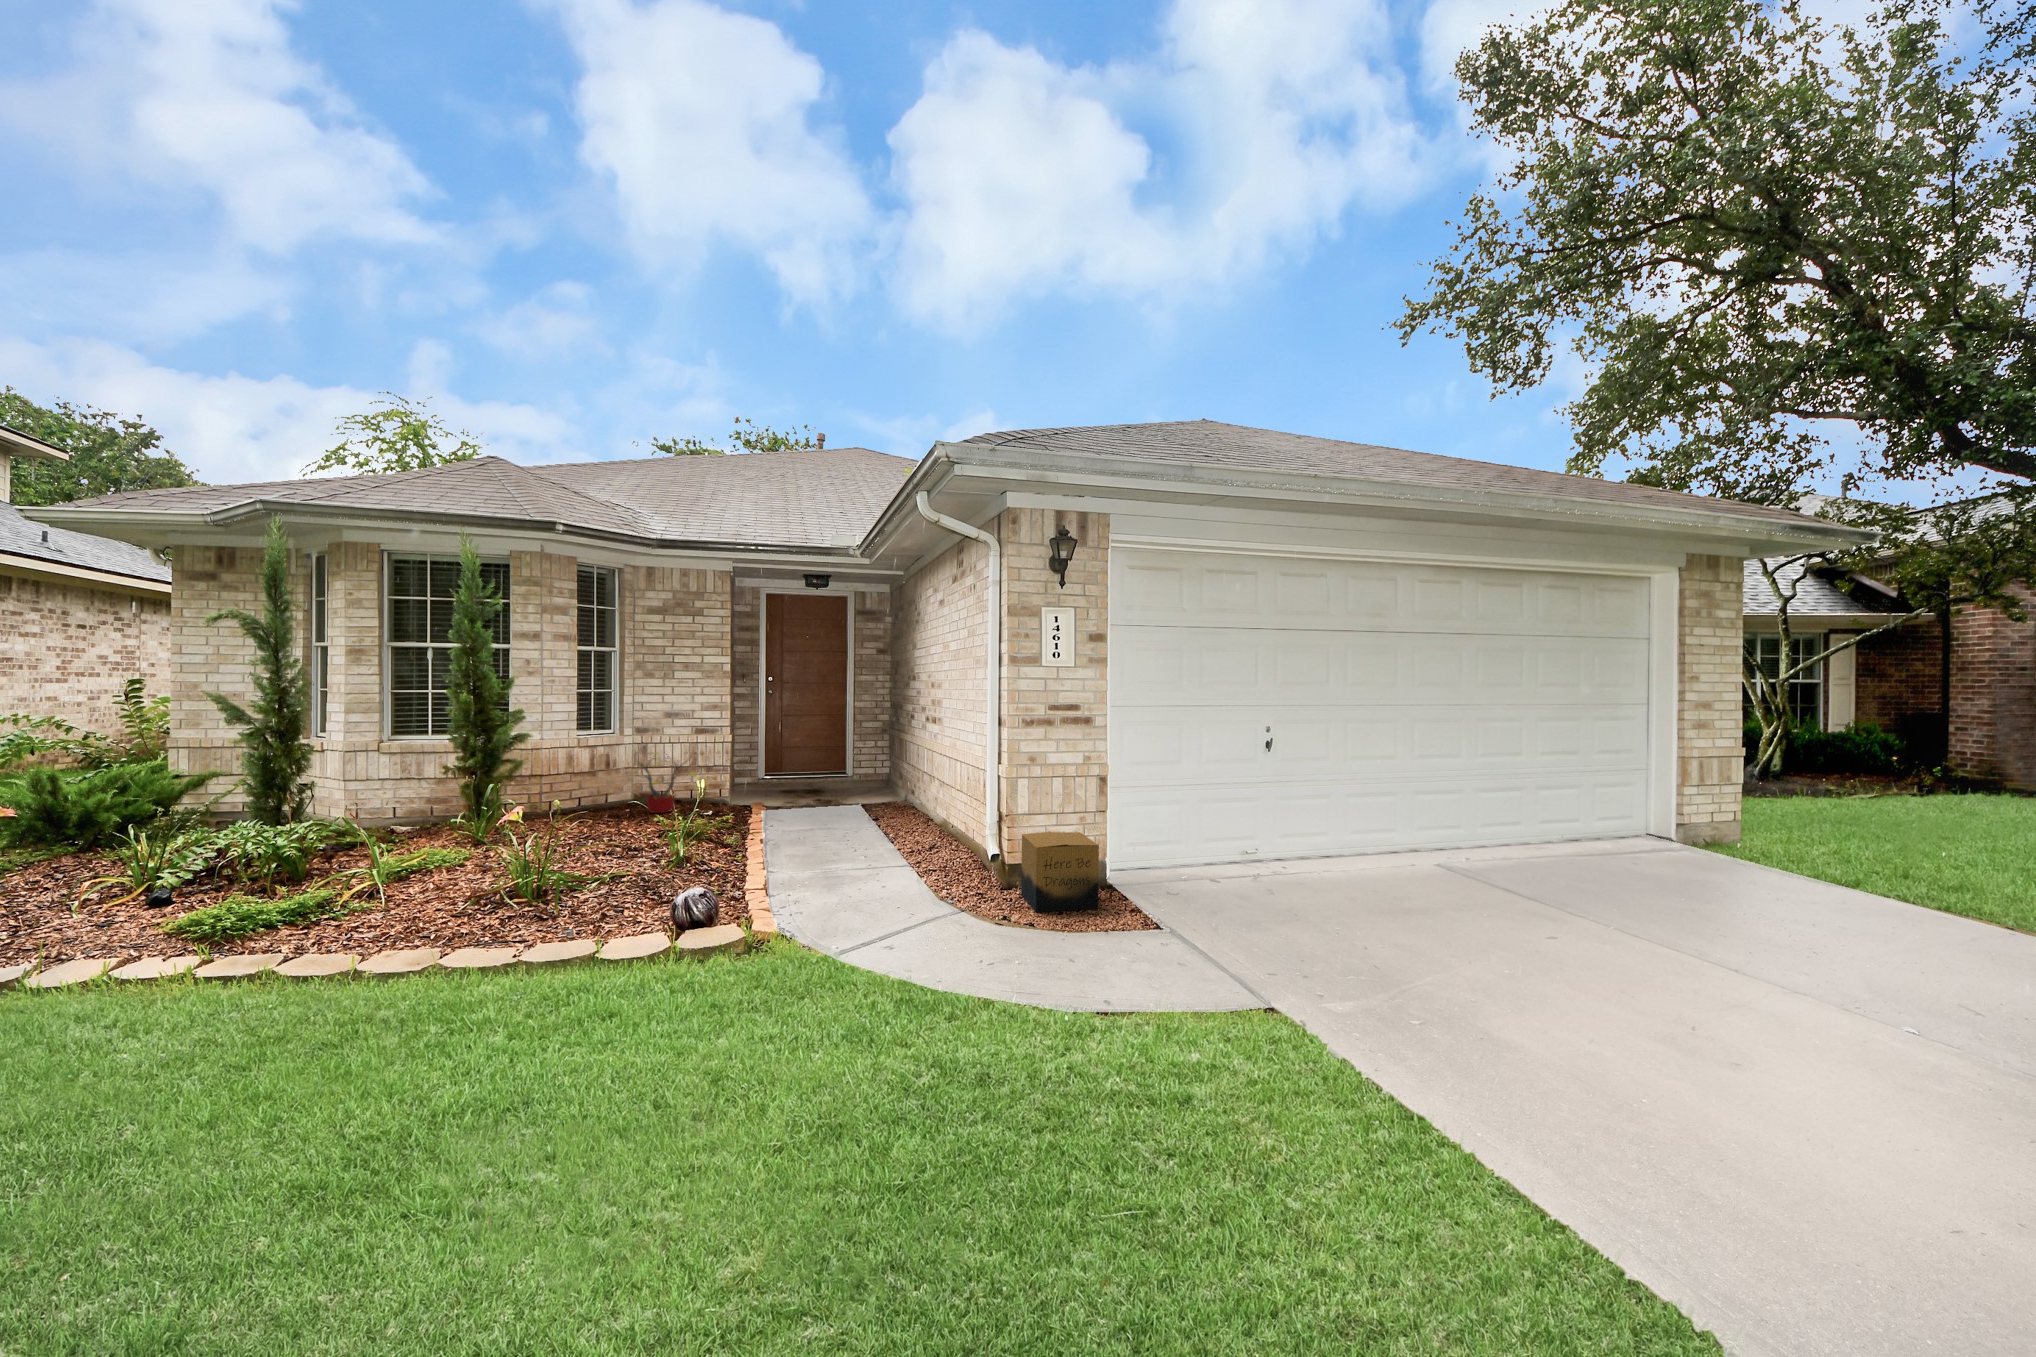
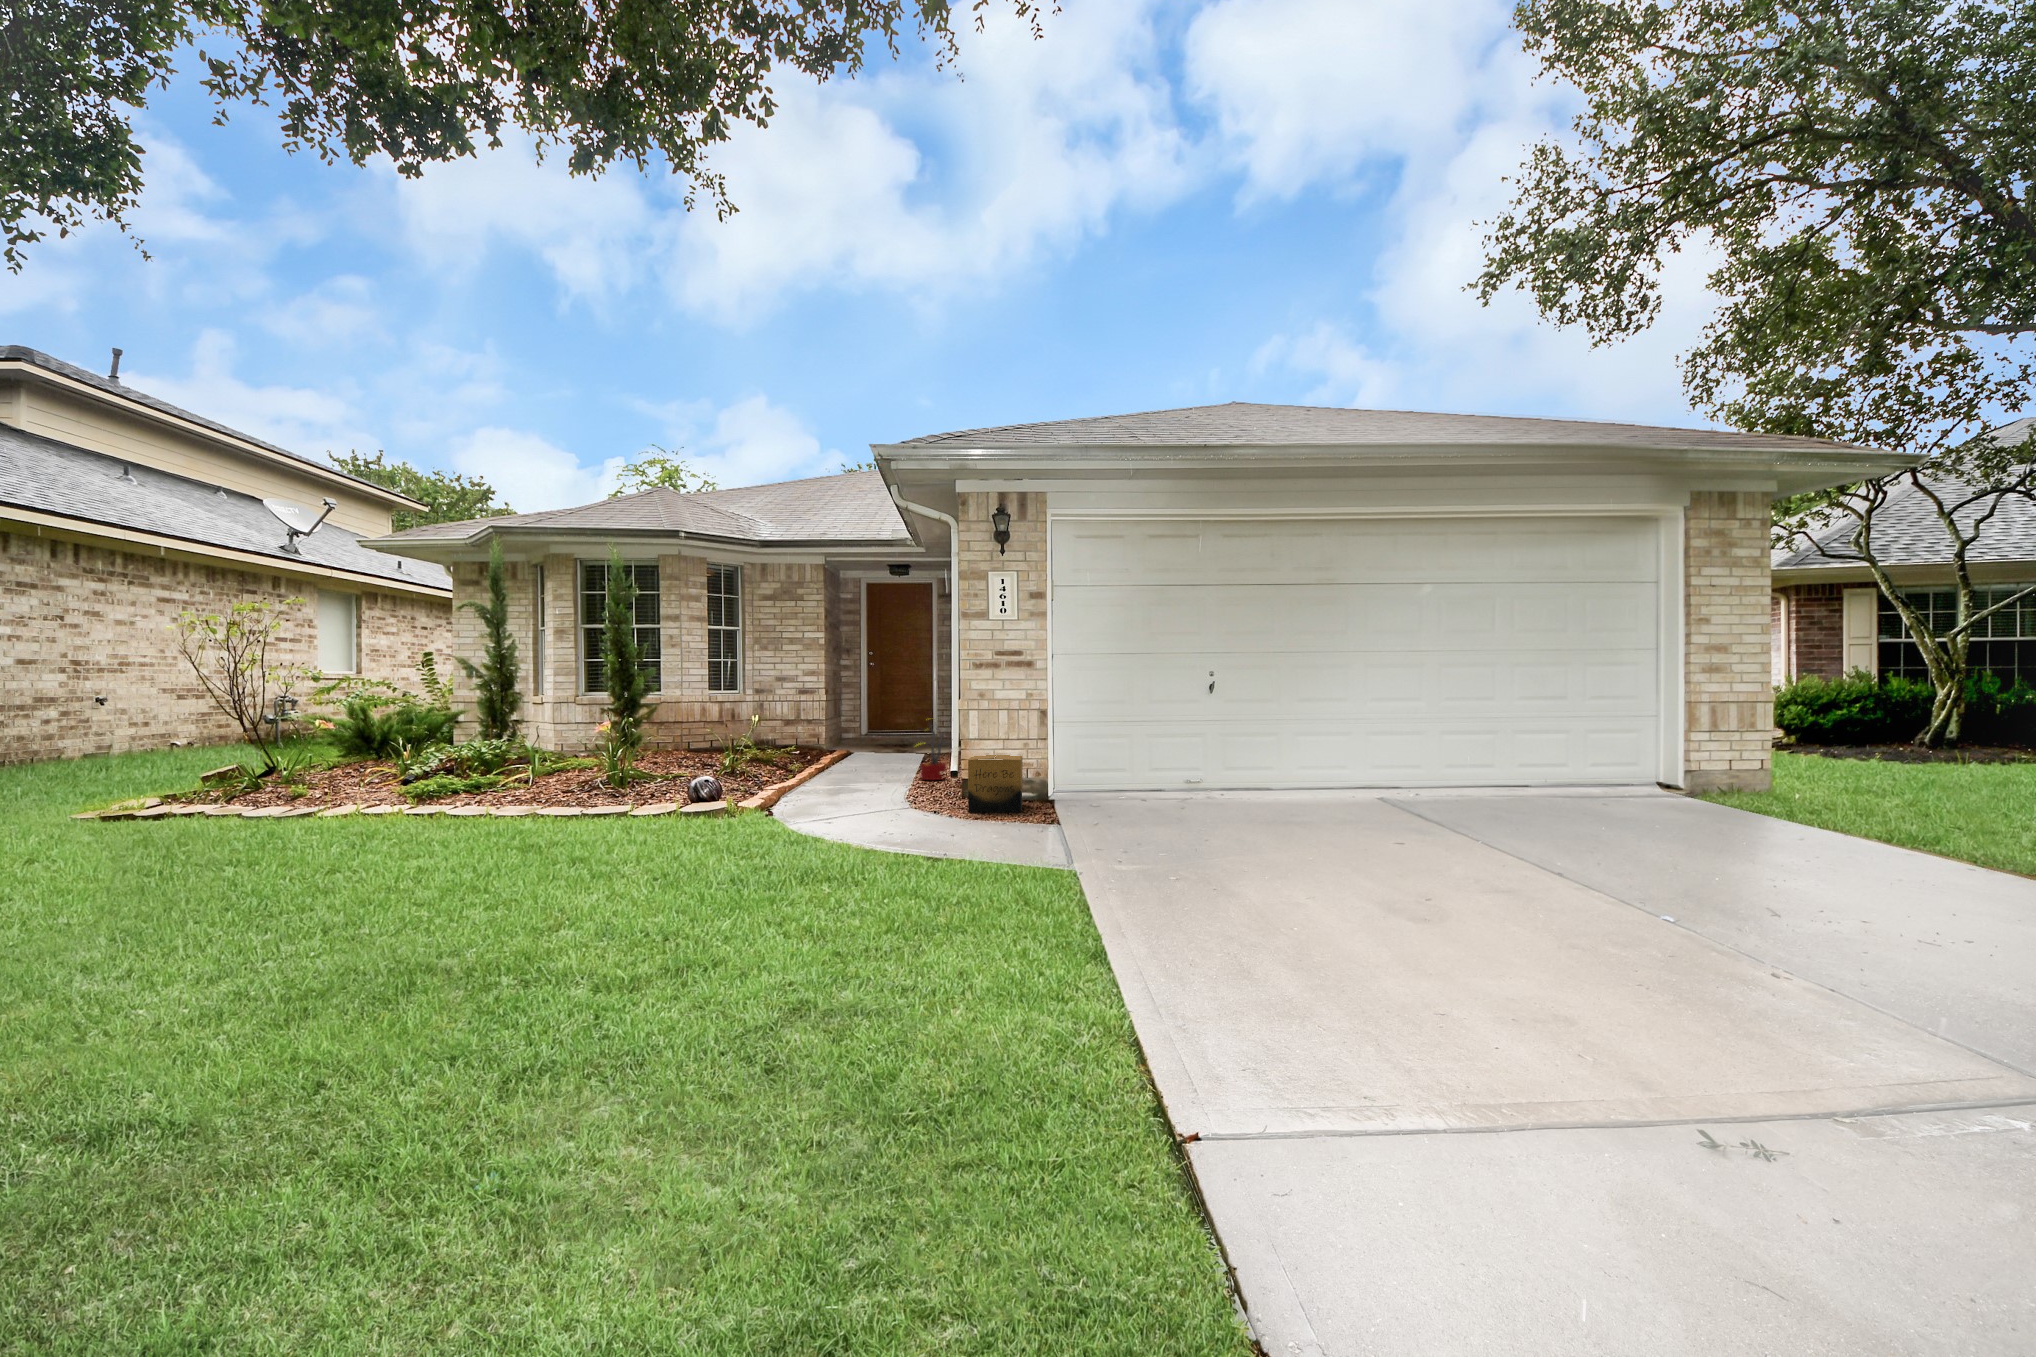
decorative plant: present [636,758,697,813] -> present [921,726,946,780]

